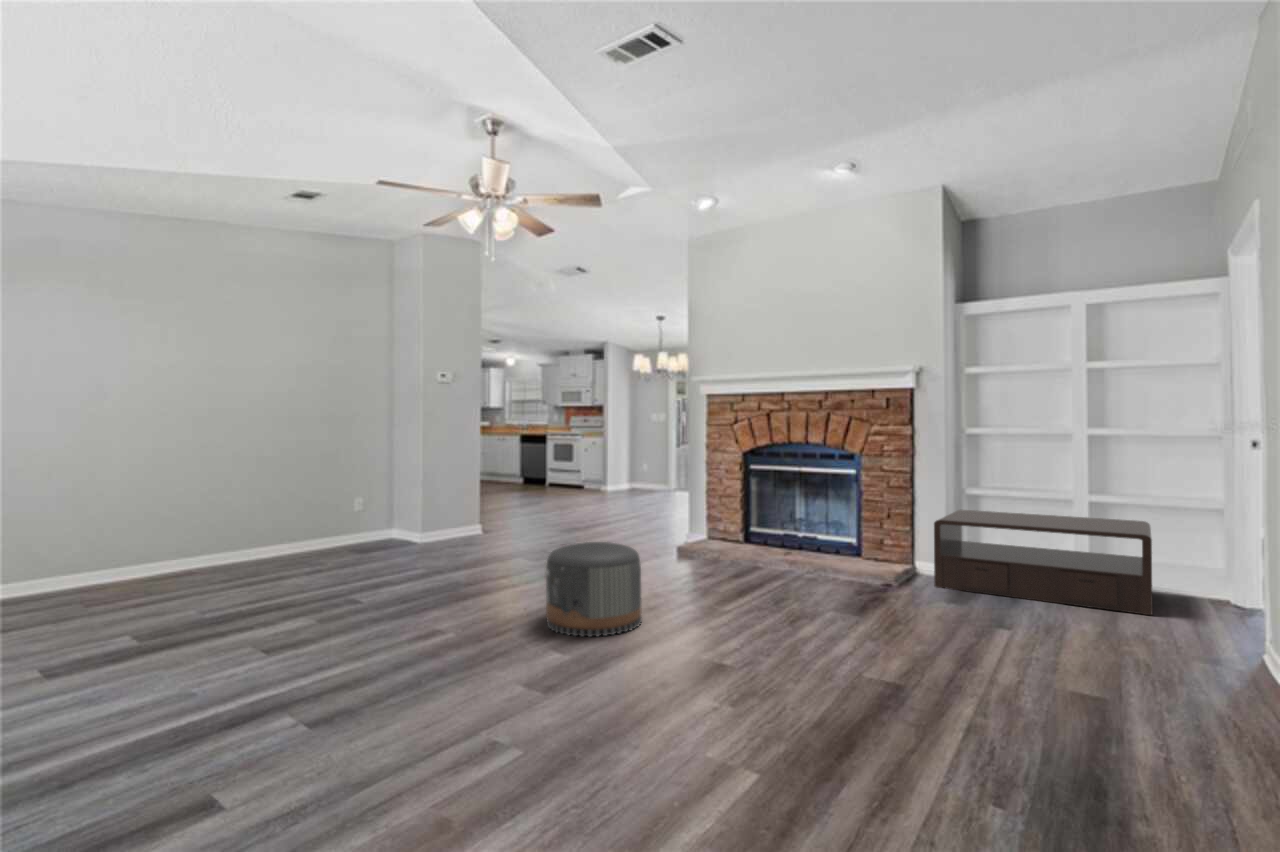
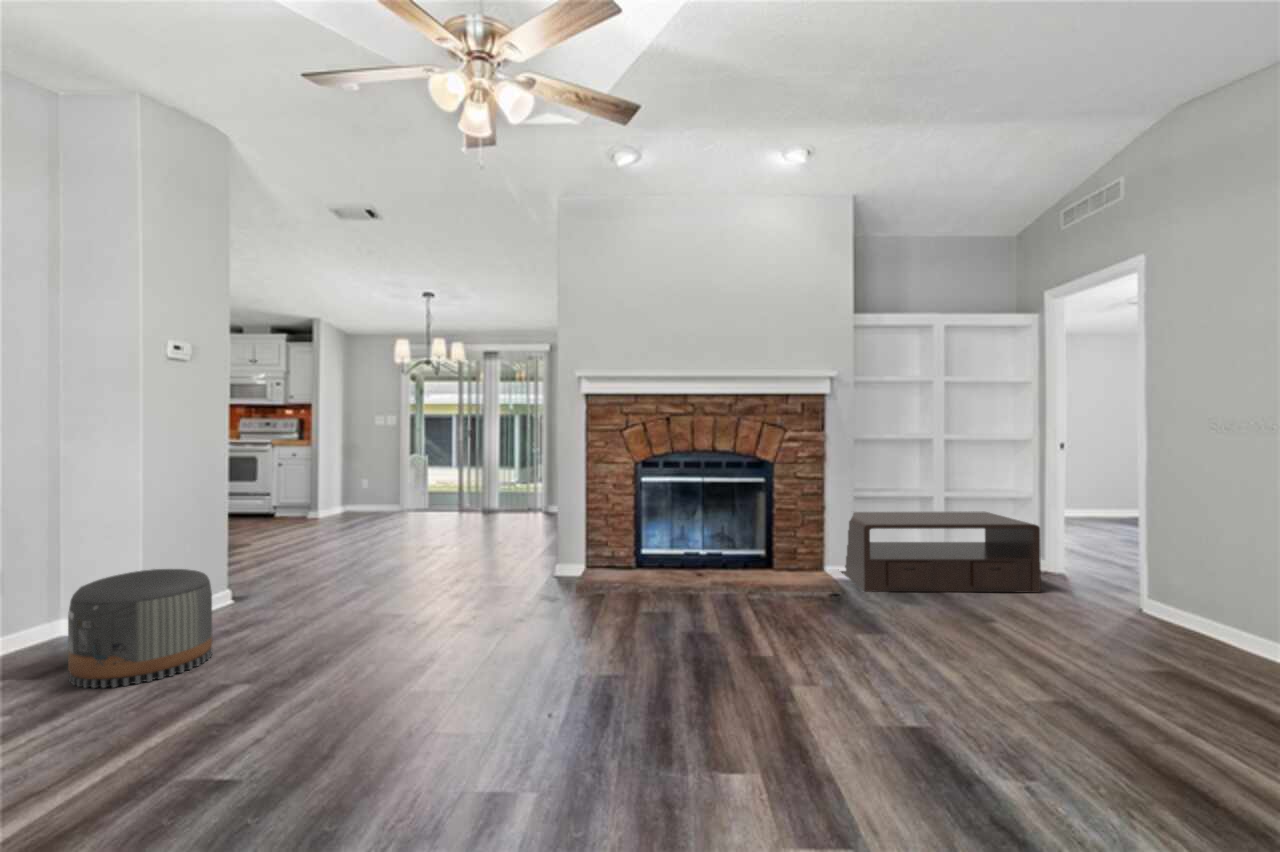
pouf: present [546,542,642,637] -> present [68,569,212,688]

